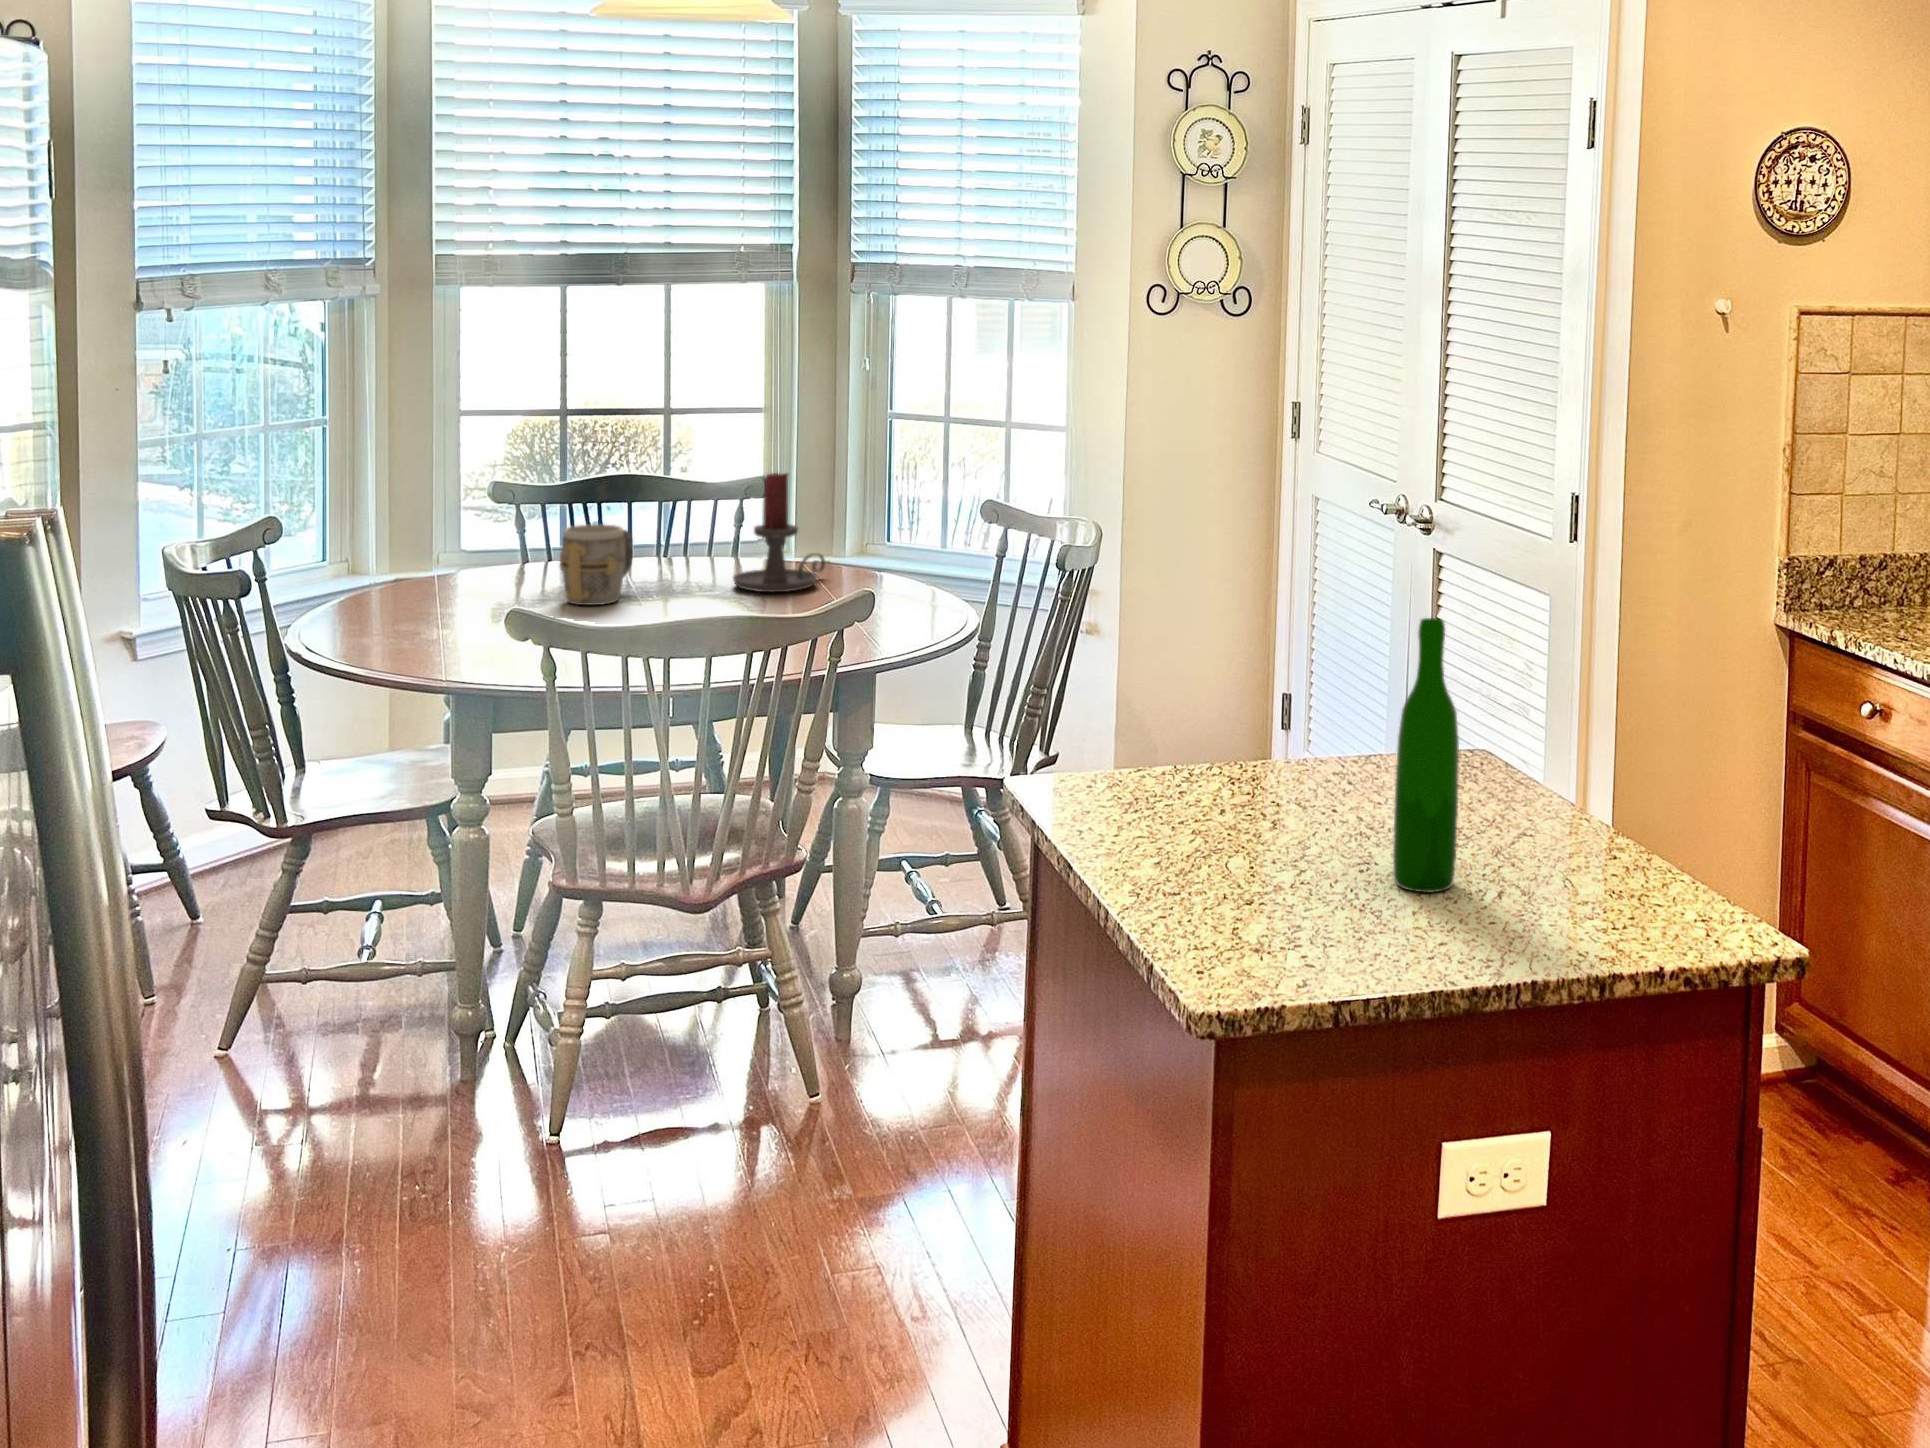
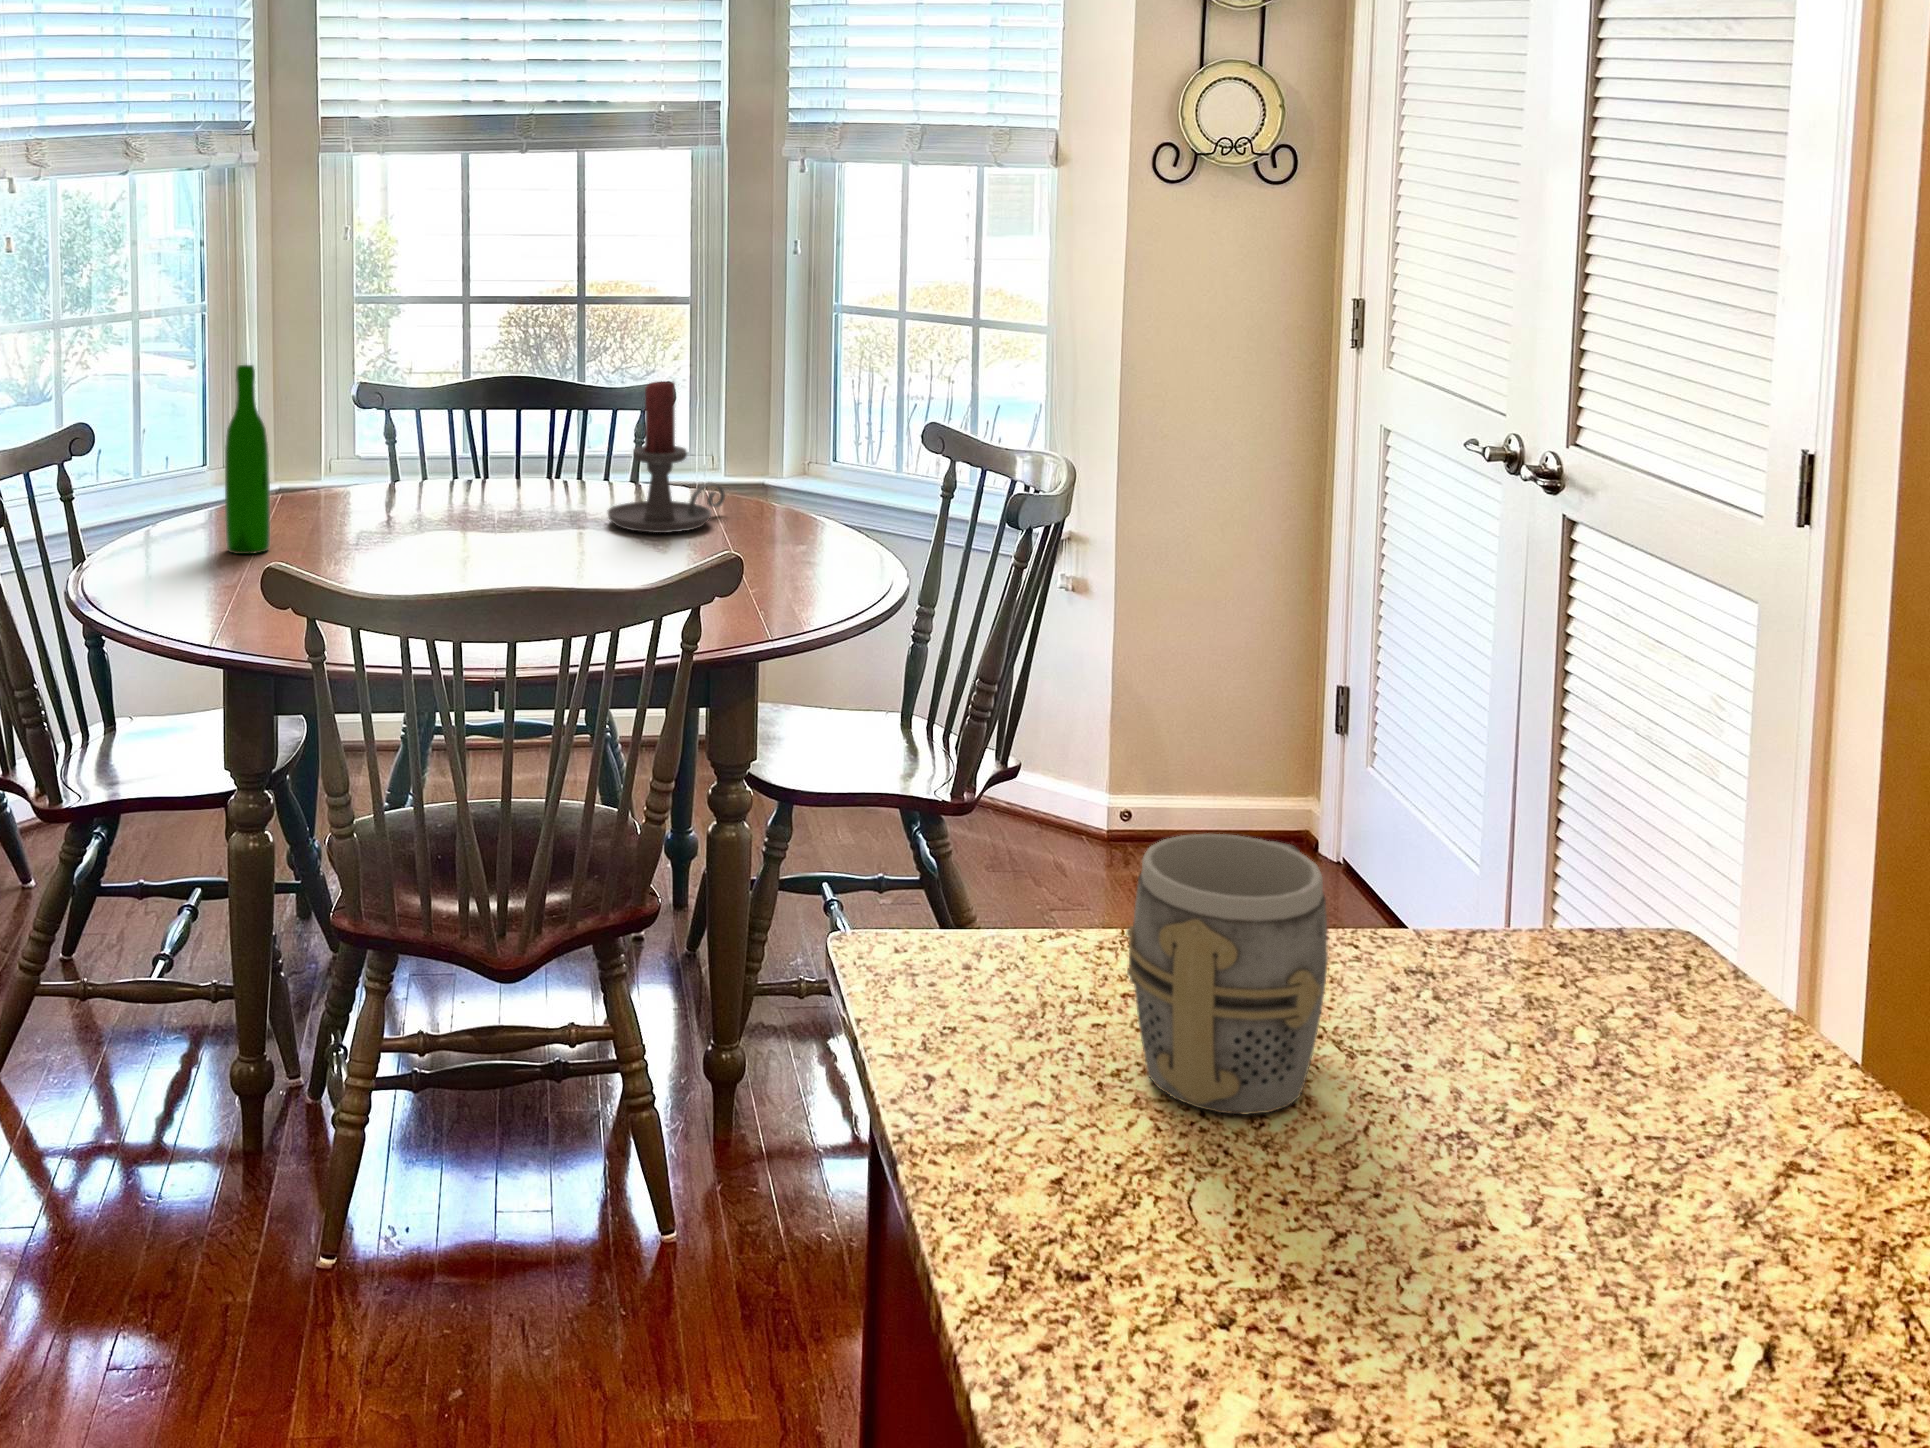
mug: present [560,524,633,605] -> present [1127,834,1328,1114]
wine bottle: present [1393,618,1459,892] -> present [225,365,270,554]

